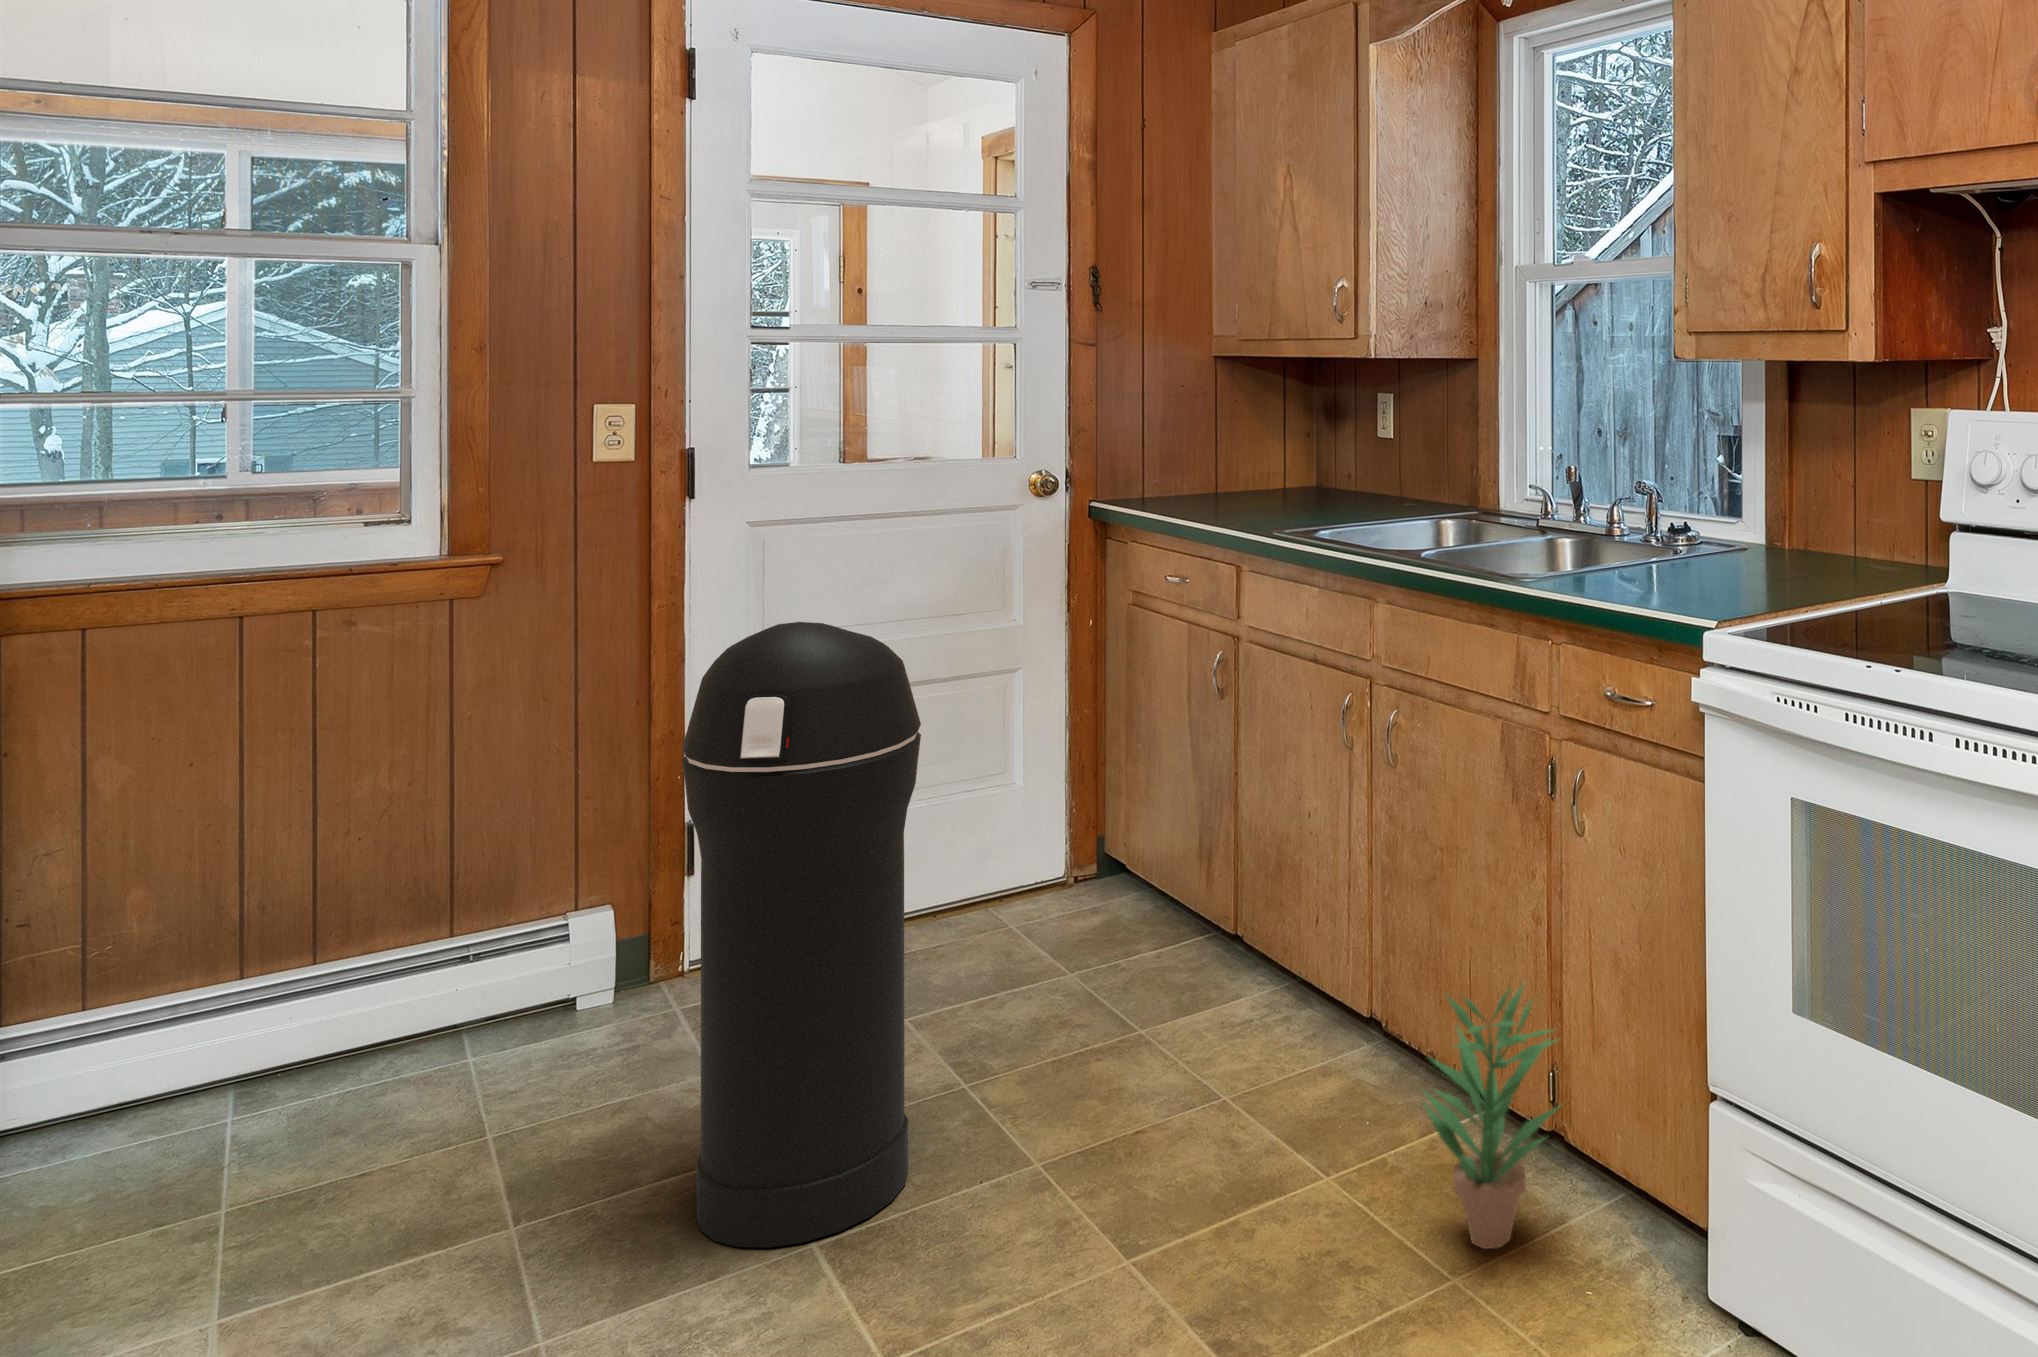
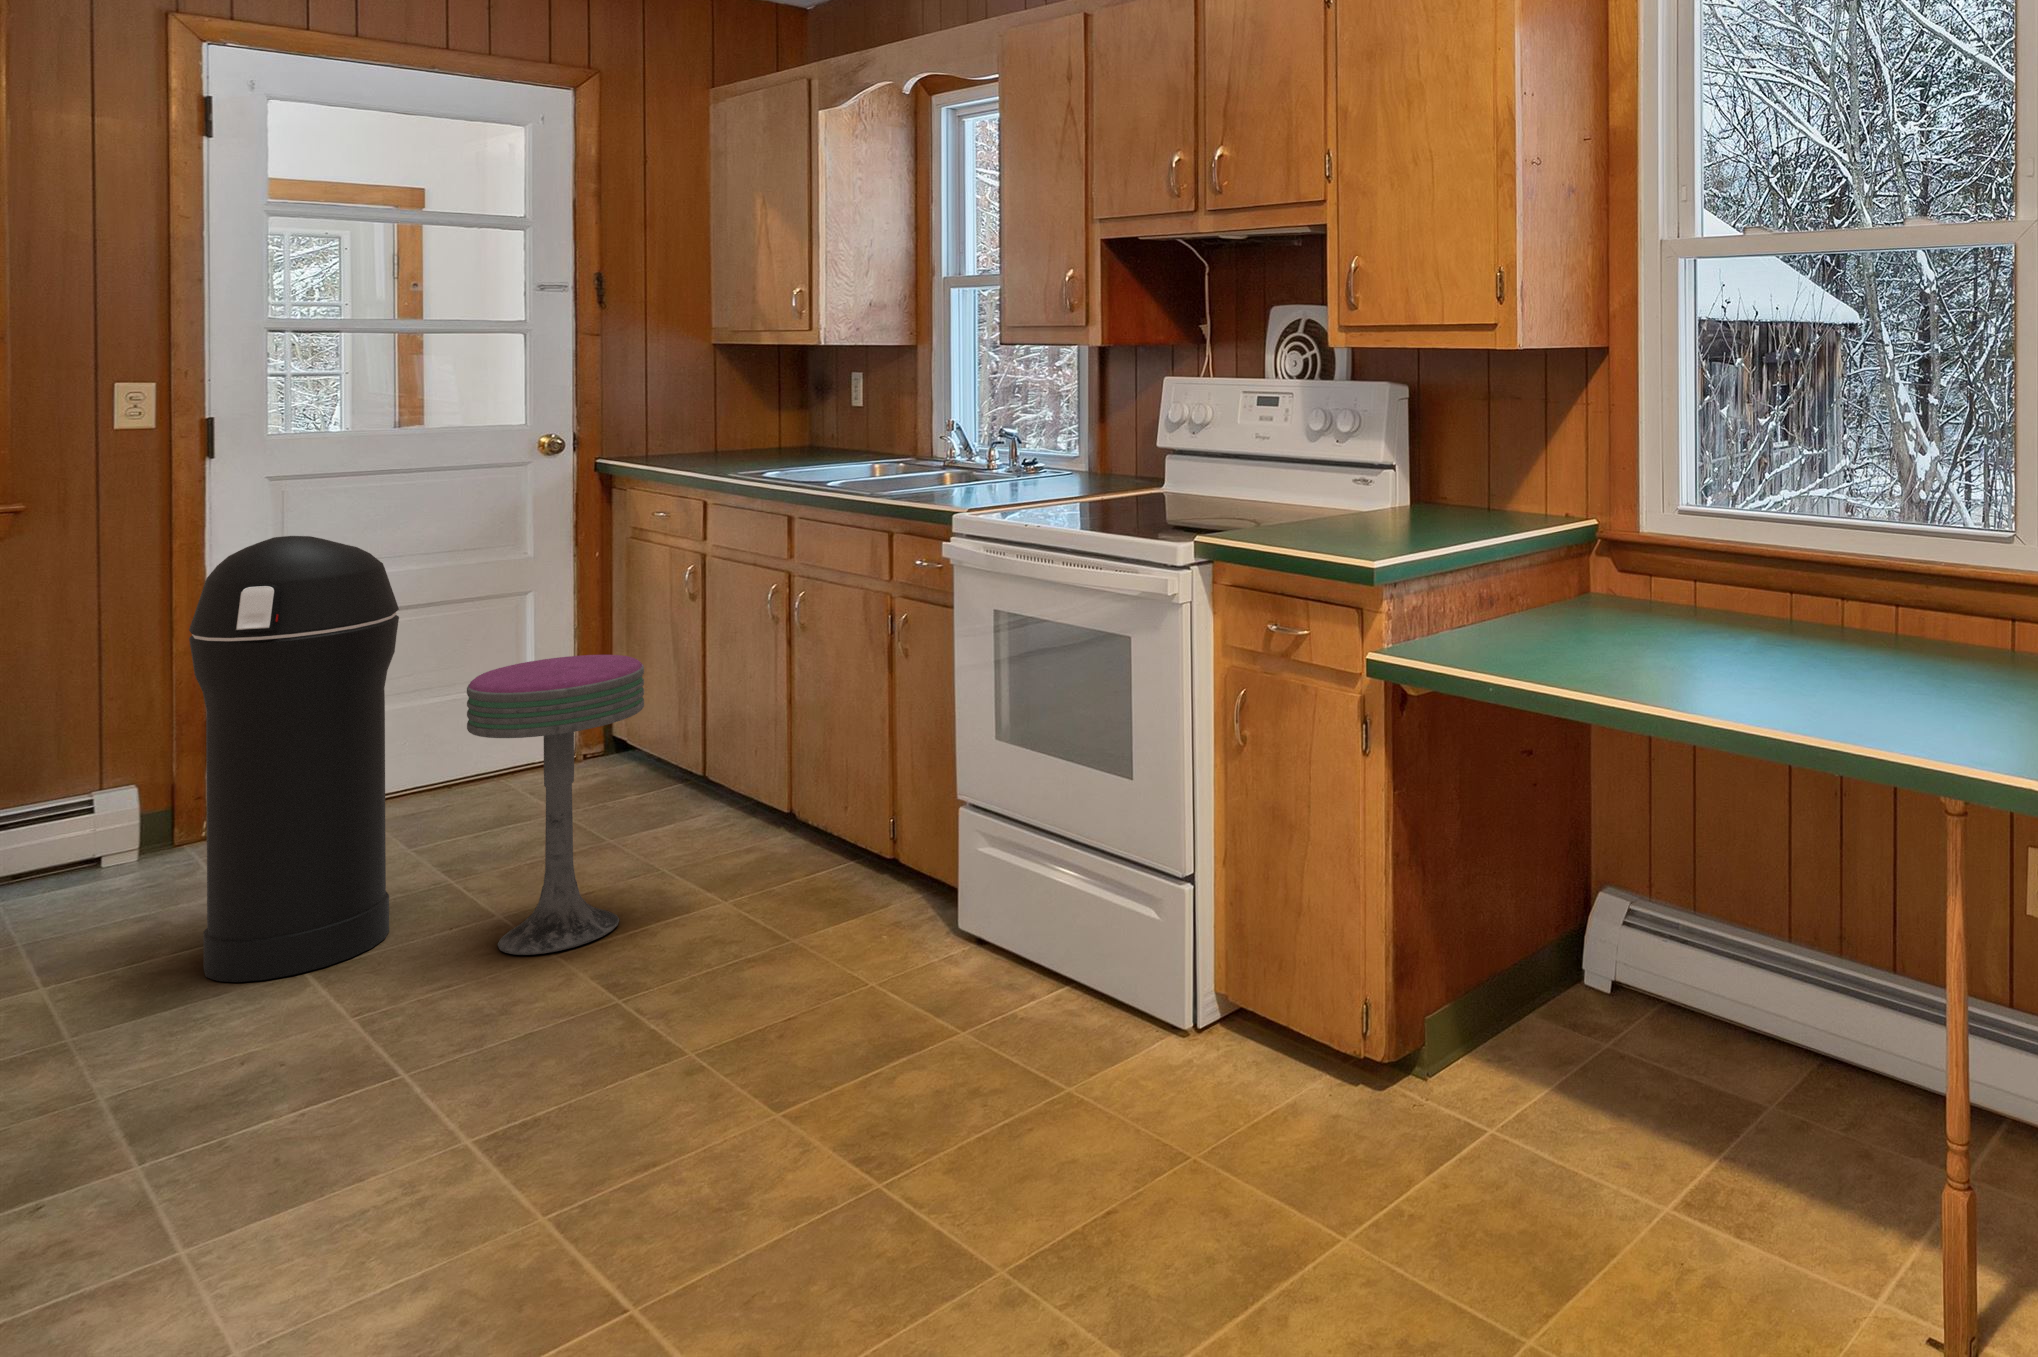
bar stool: none [1013,798,1228,1245] -> present [467,655,644,955]
potted plant: present [1422,985,1559,1249] -> none [778,752,880,930]

